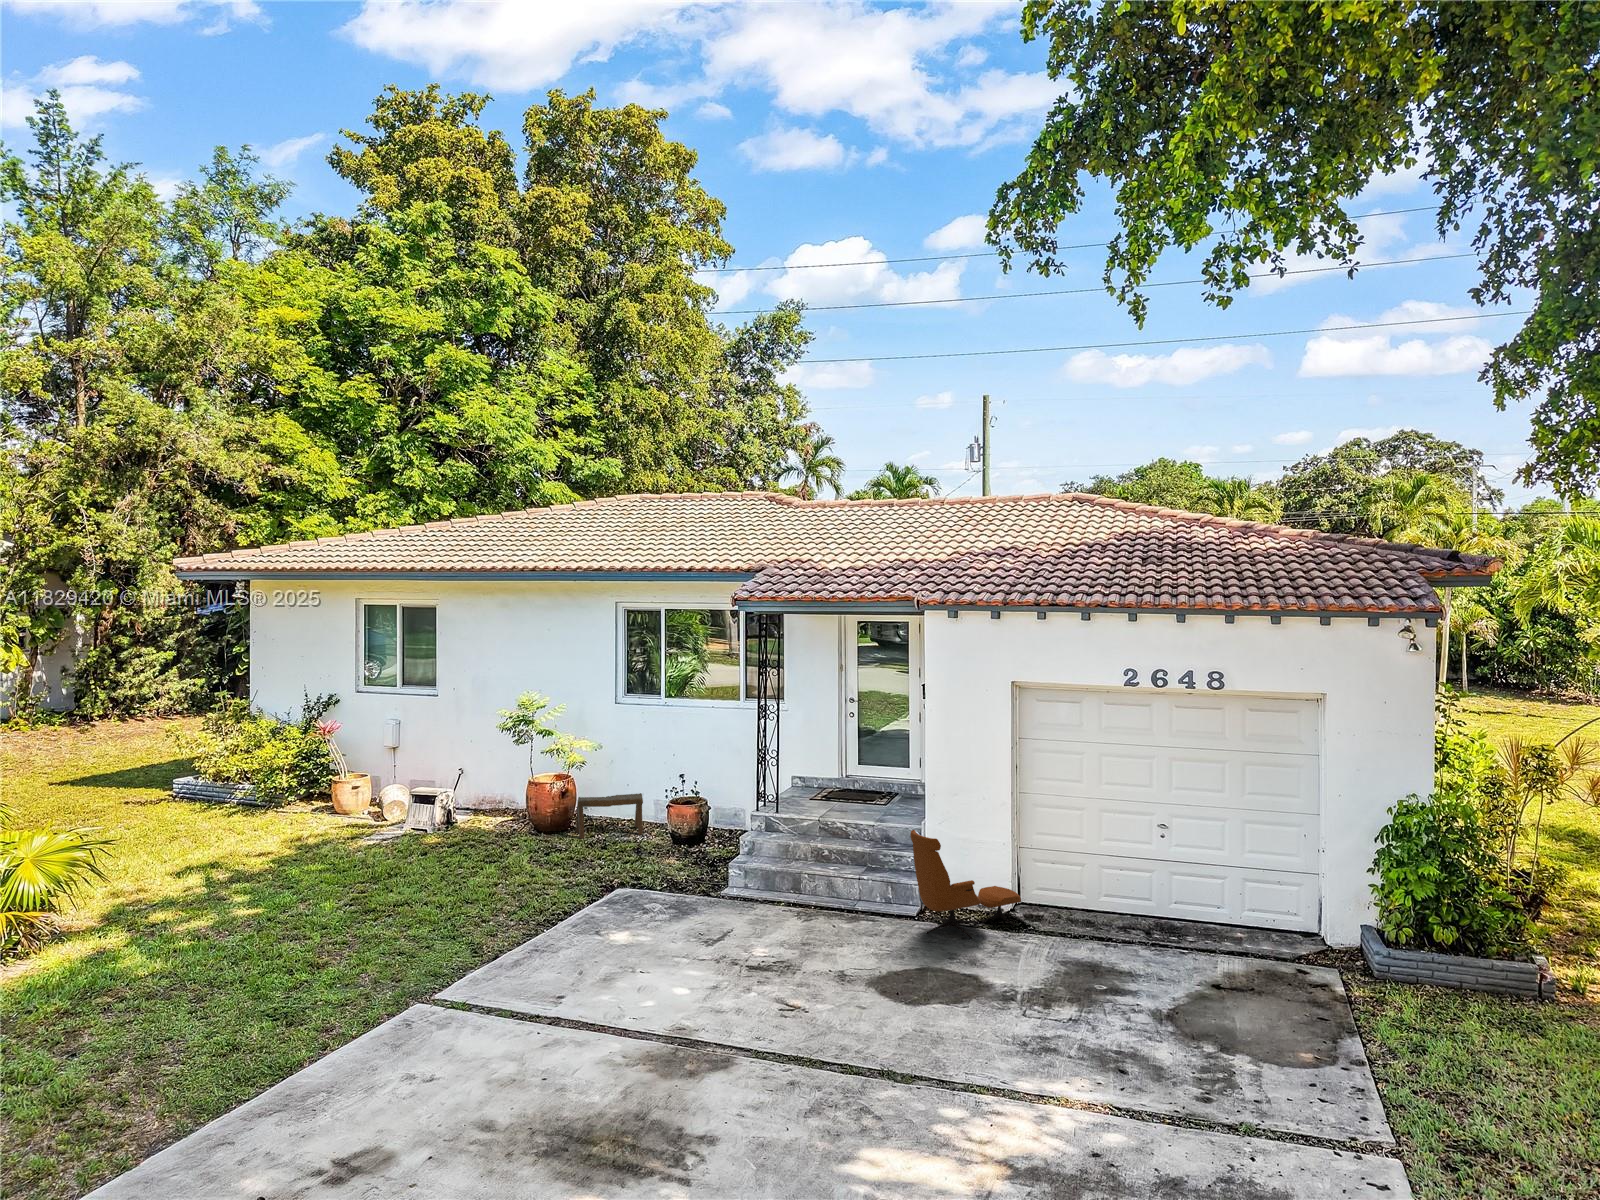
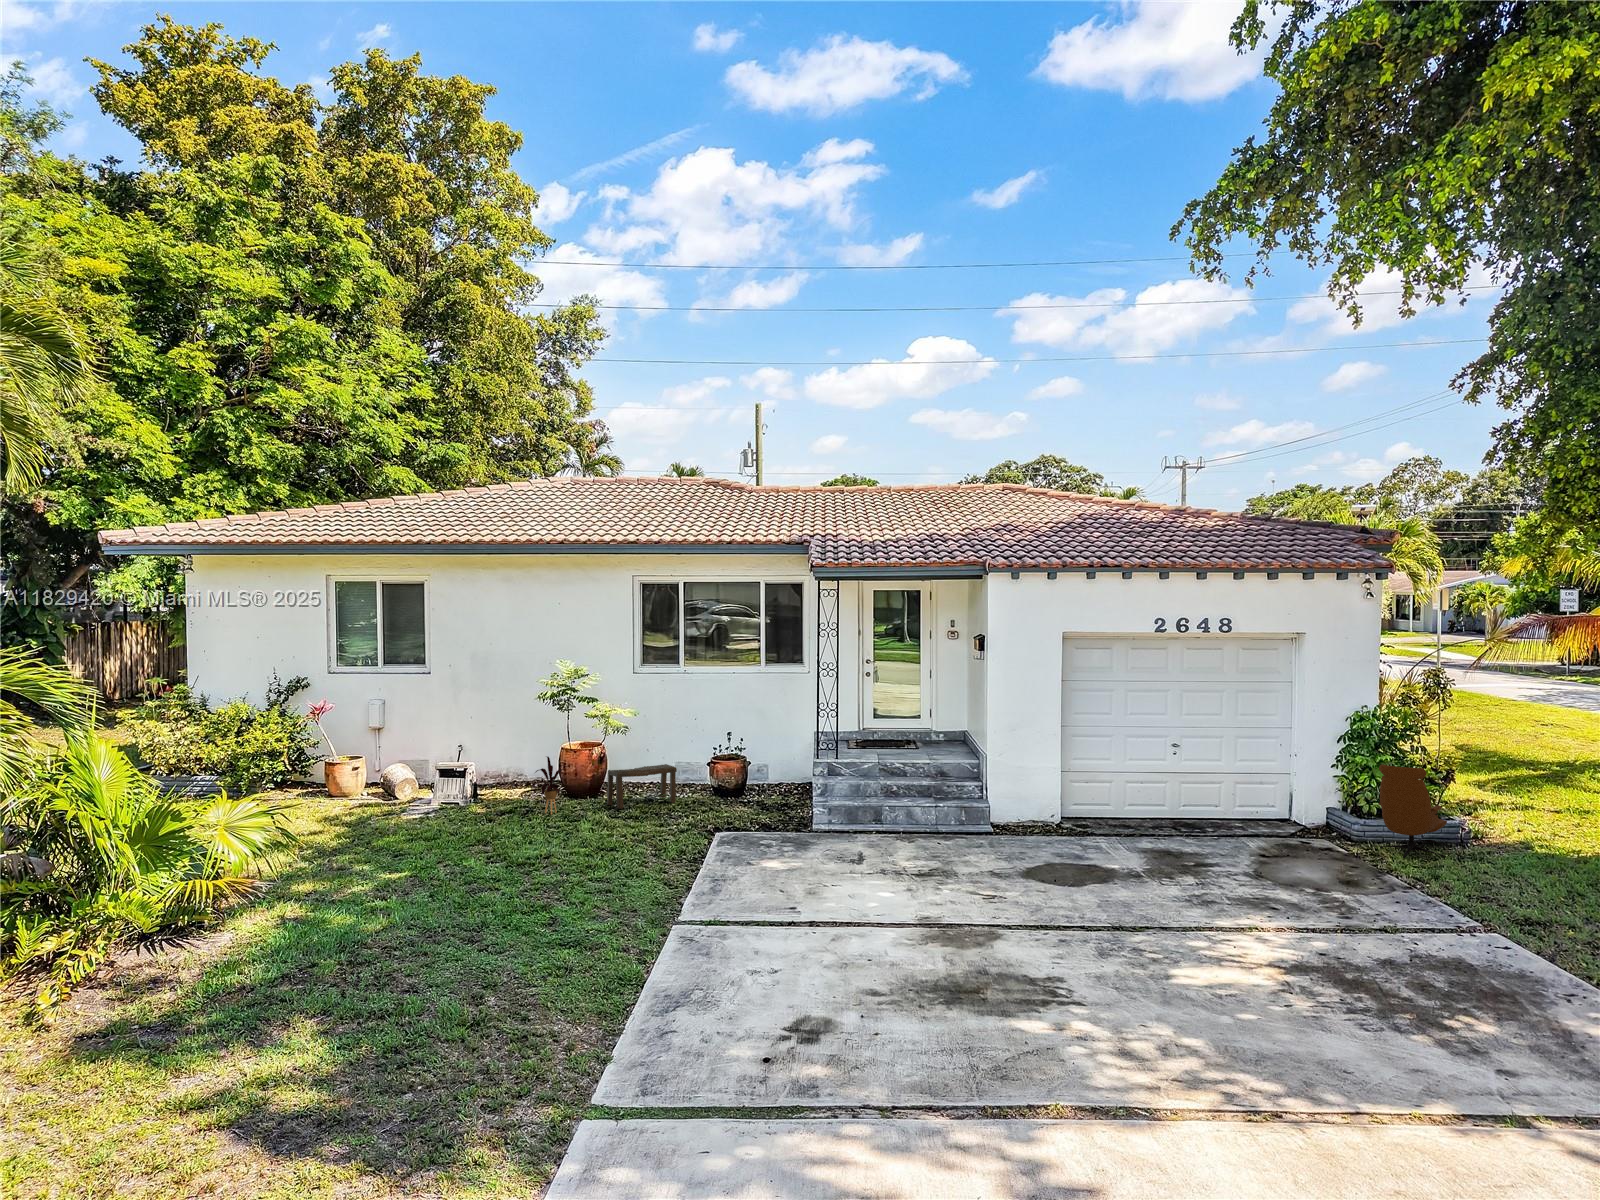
house plant: none [490,783,530,841] -> present [534,757,563,814]
lounge chair: present [910,830,1021,939] -> present [1378,764,1449,858]

